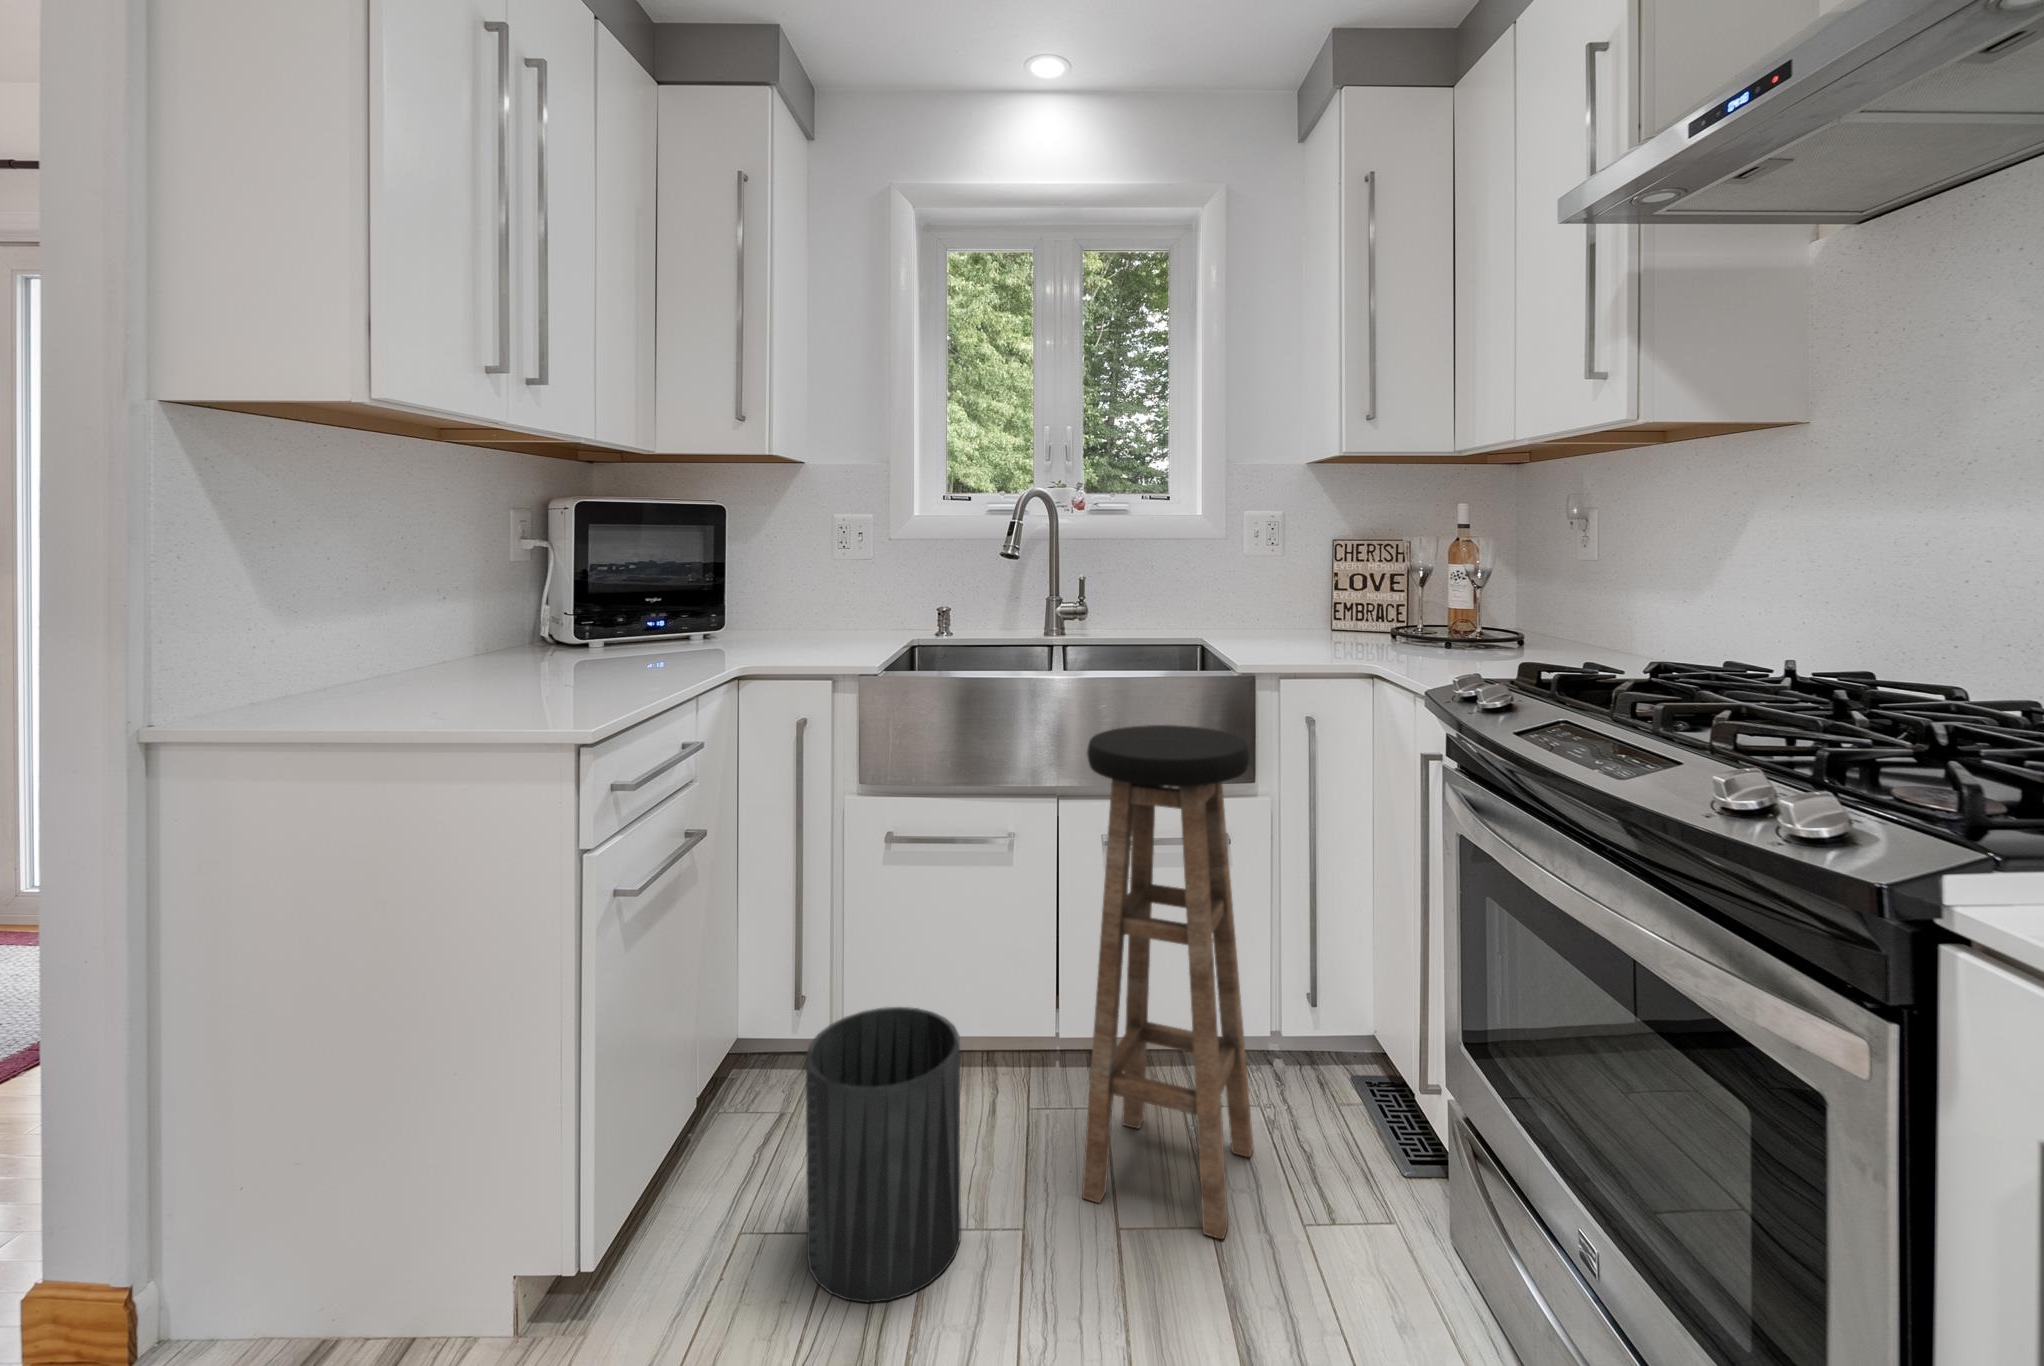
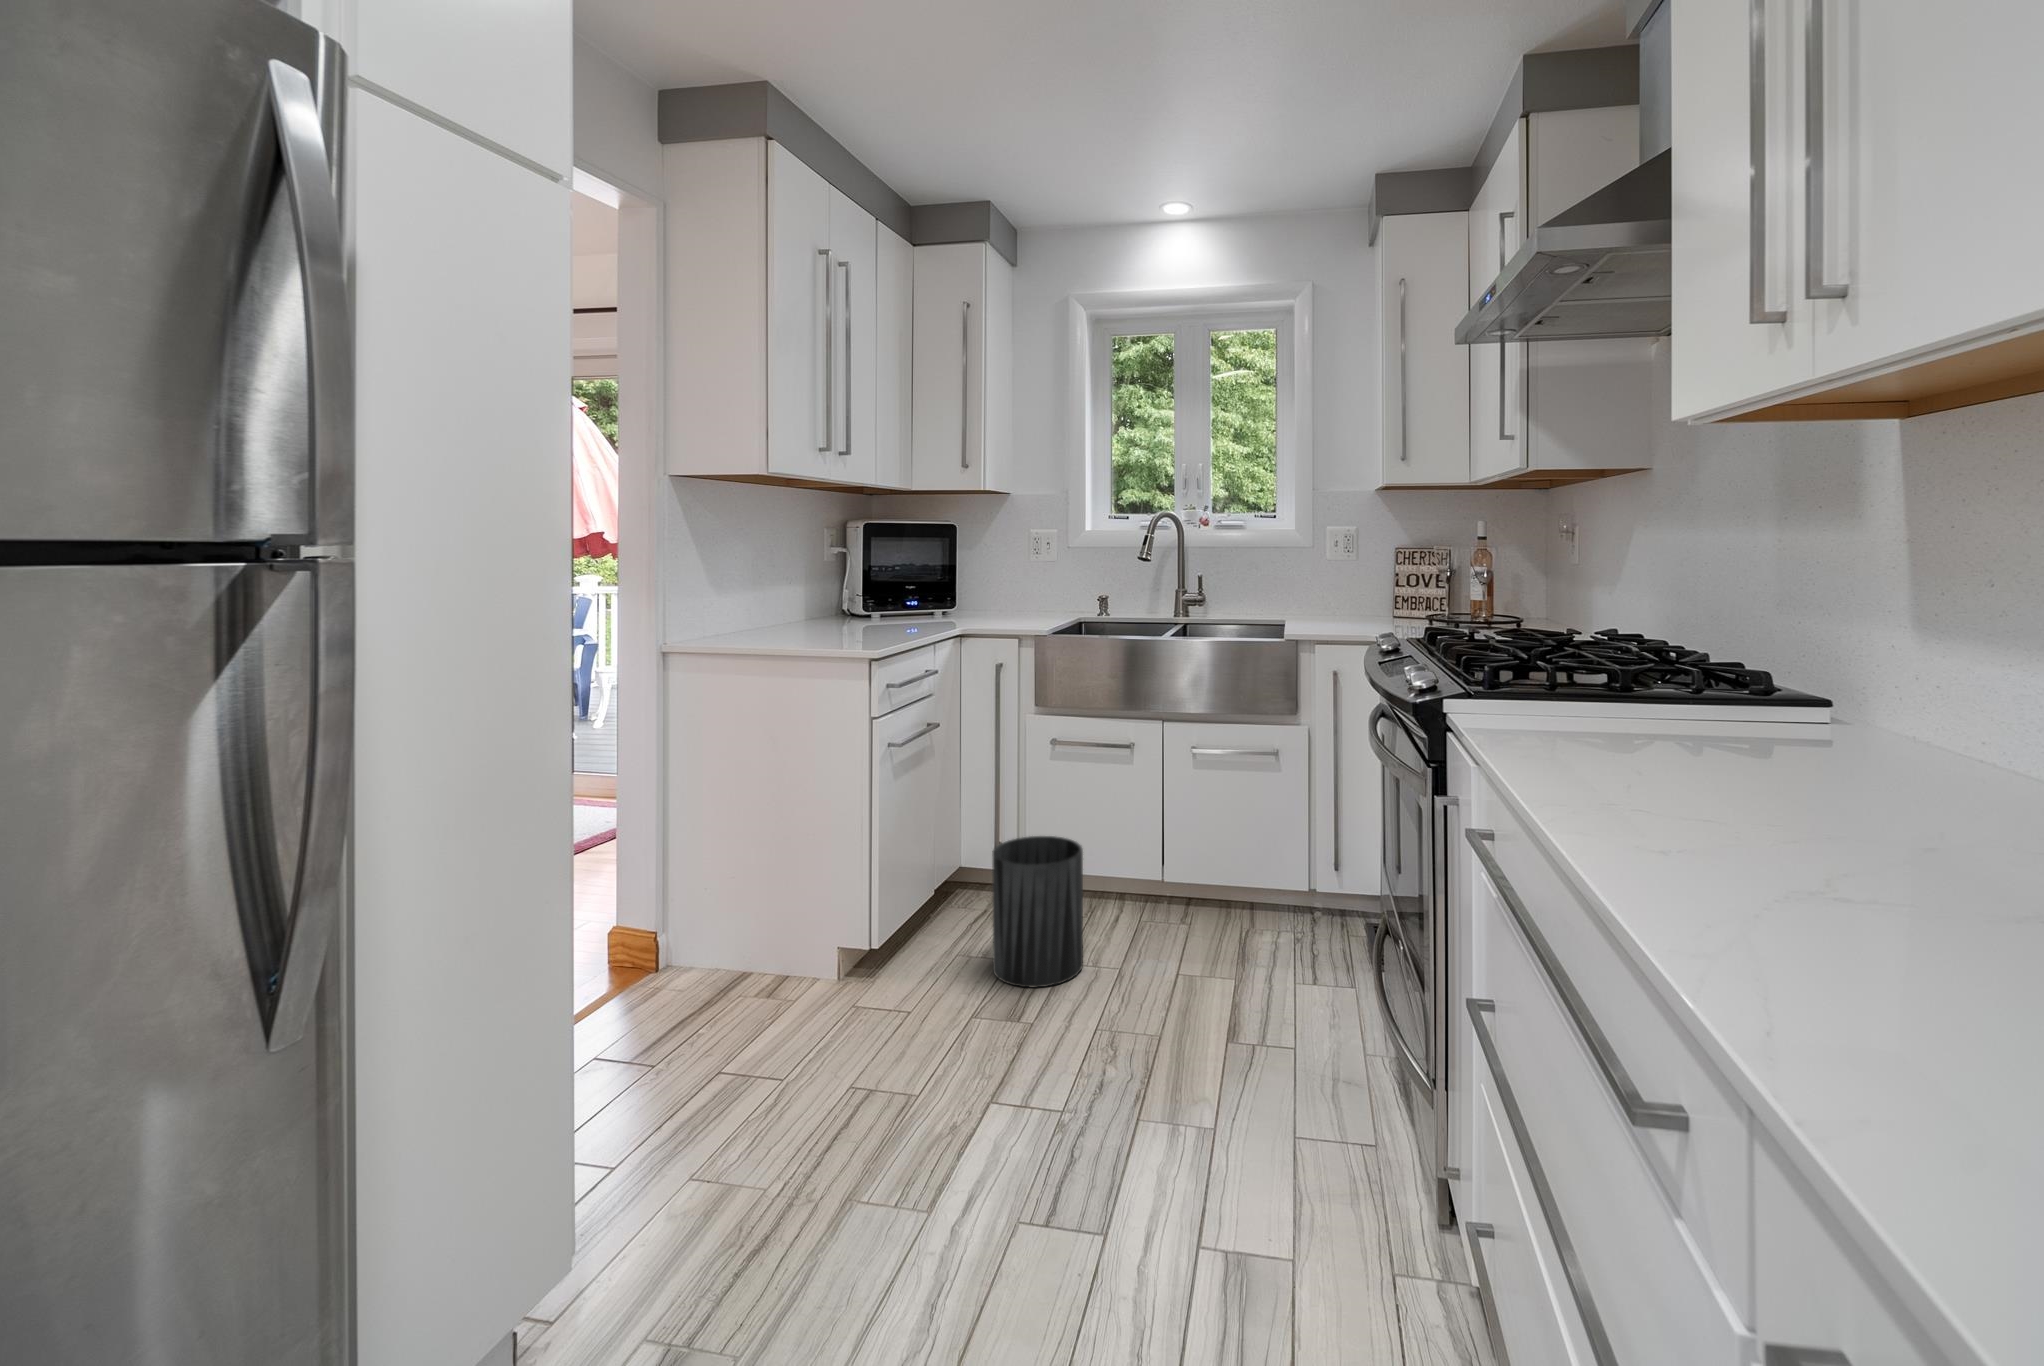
bar stool: present [1082,725,1253,1239] -> none [1160,671,1281,984]

